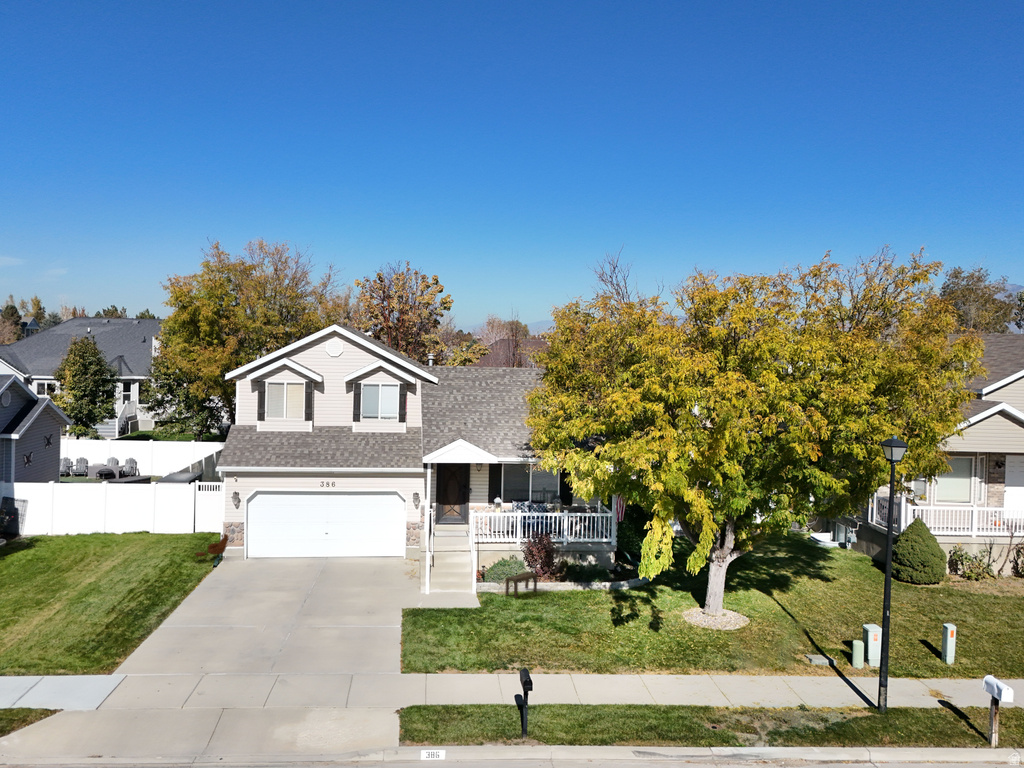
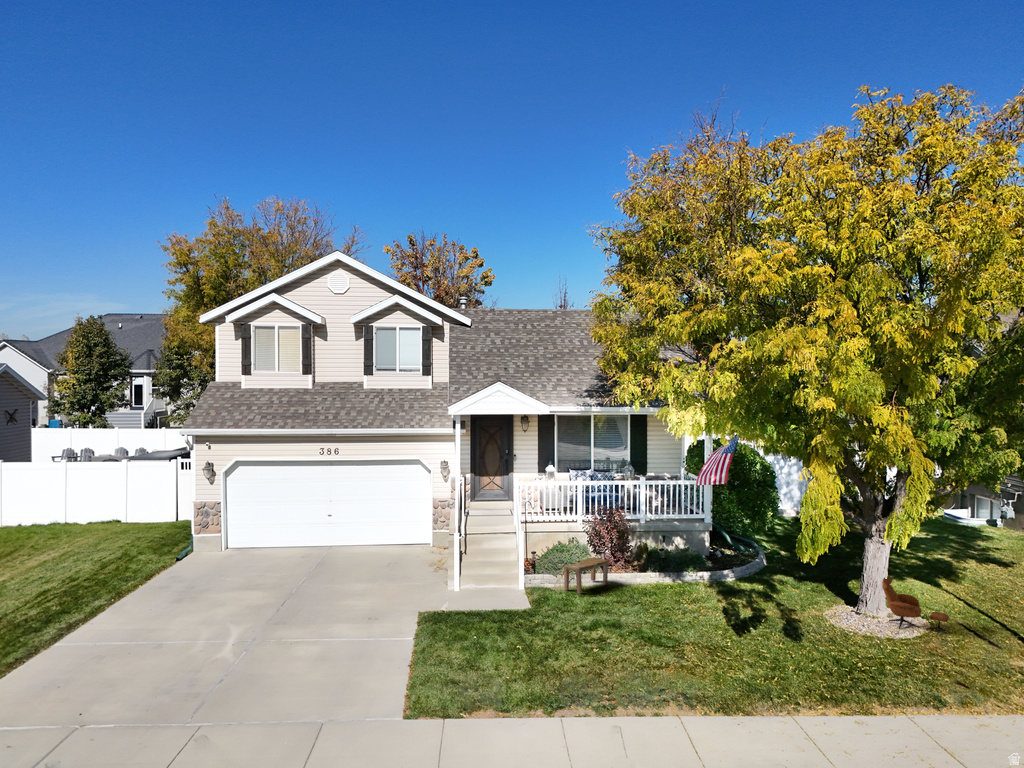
lounge chair: present [196,534,228,561] -> present [882,577,953,635]

